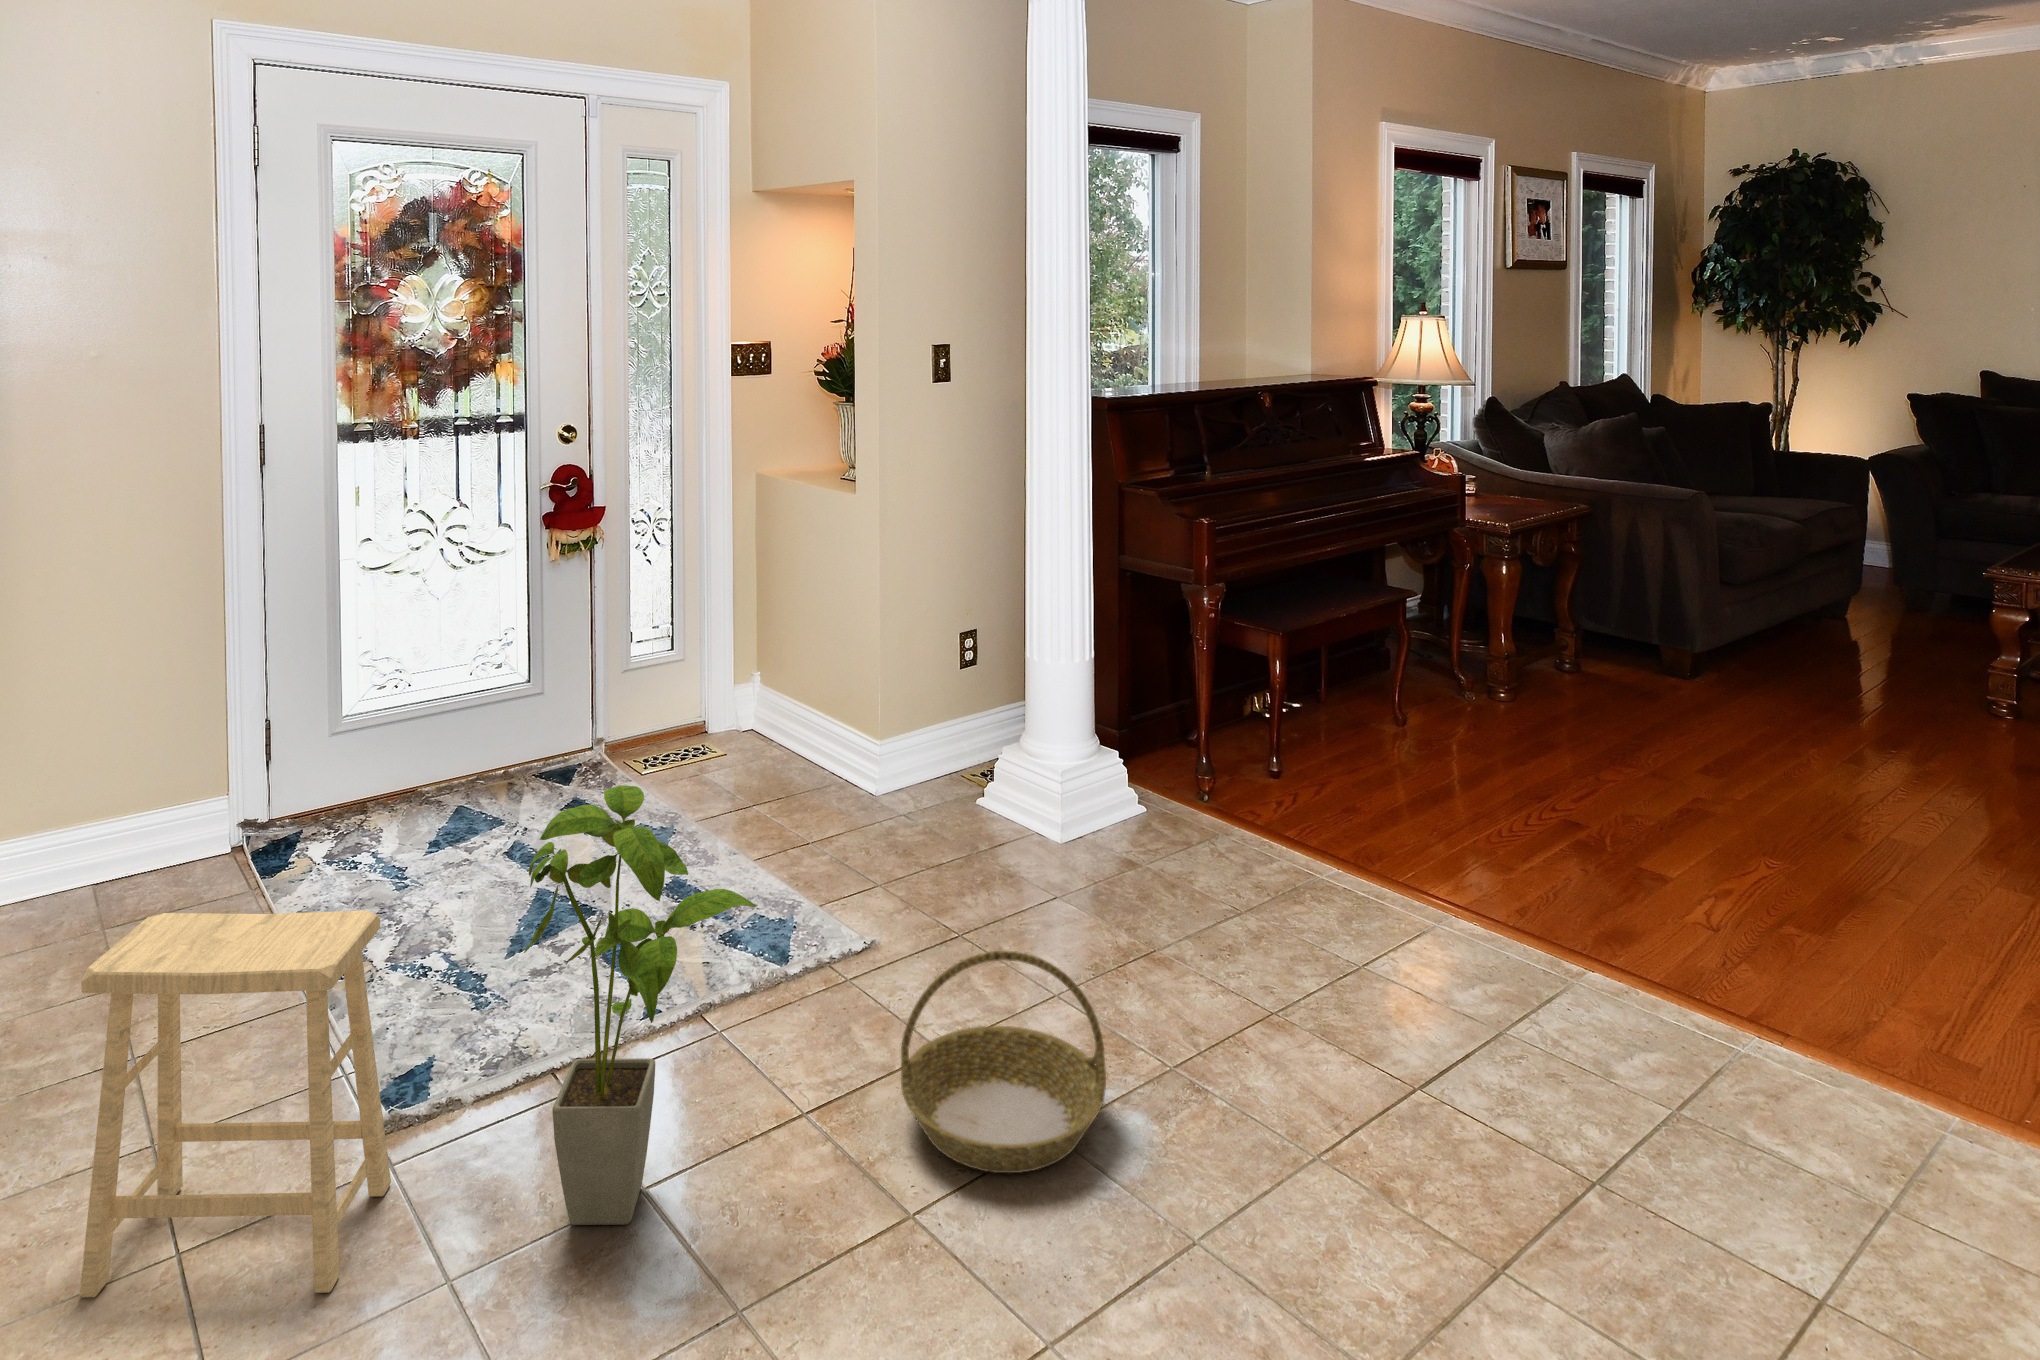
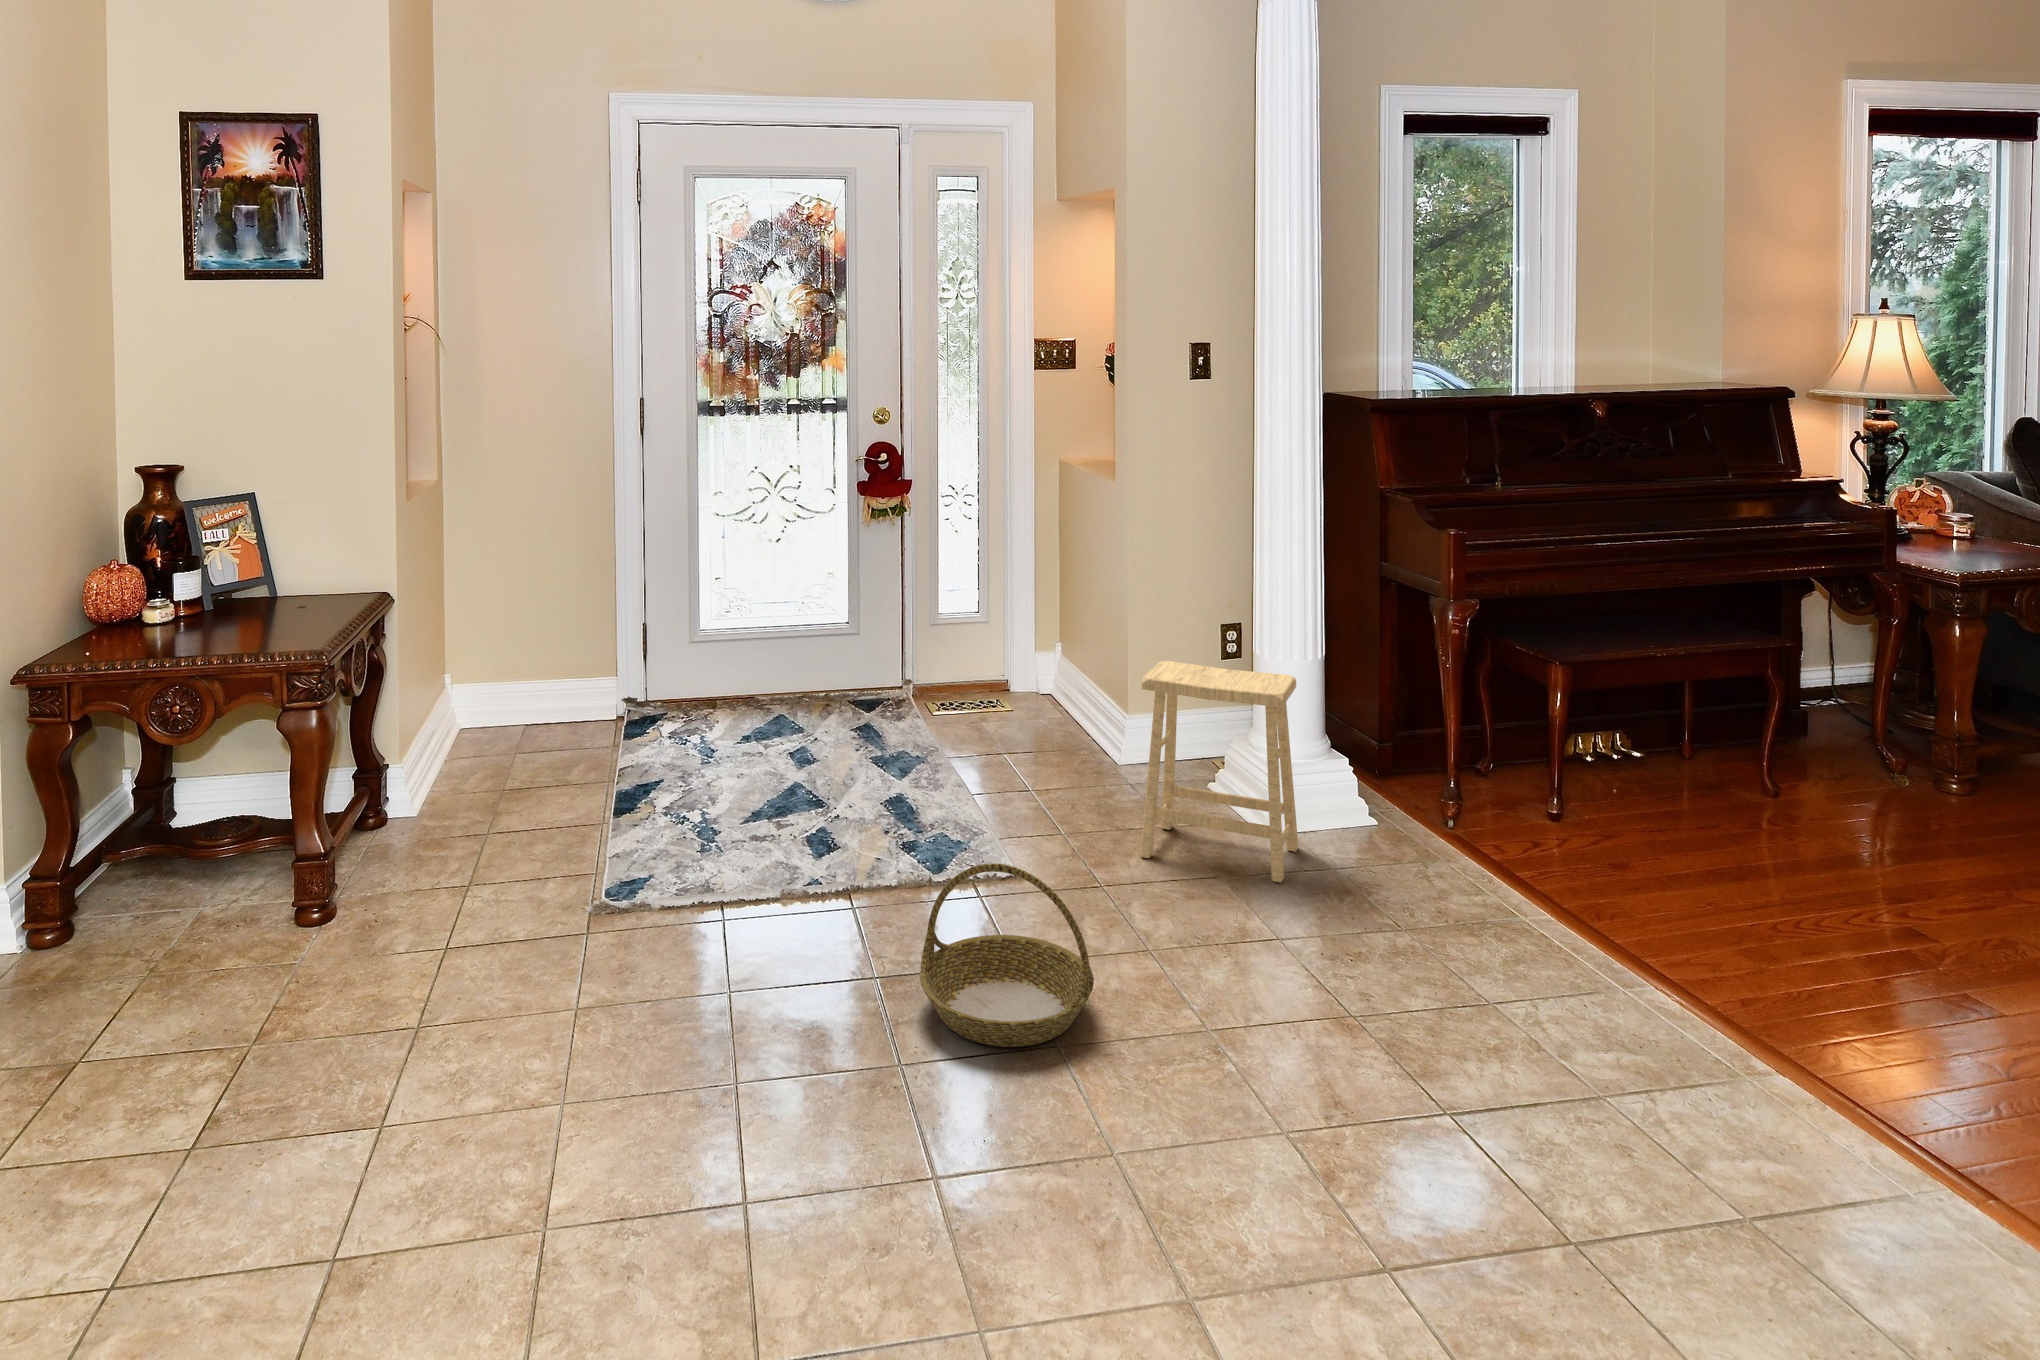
house plant: present [524,785,757,1225] -> none [628,674,803,999]
footstool: present [80,910,391,1297] -> present [1141,661,1298,883]

